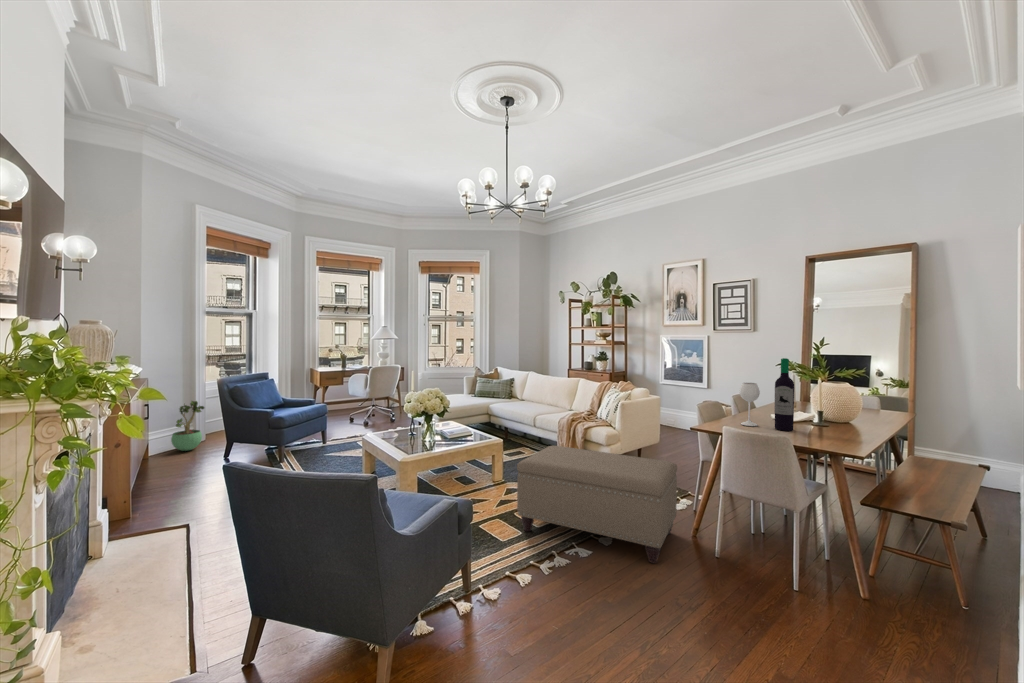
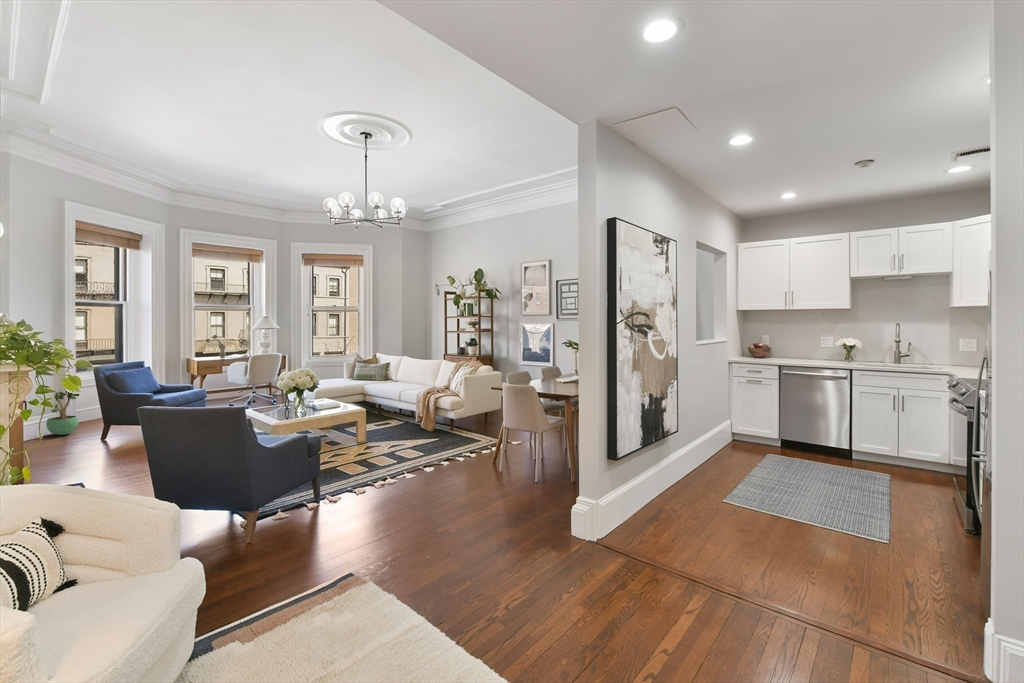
wine bottle: present [739,358,794,431] -> none [526,338,557,387]
ottoman: present [517,446,677,563] -> none [365,409,484,479]

